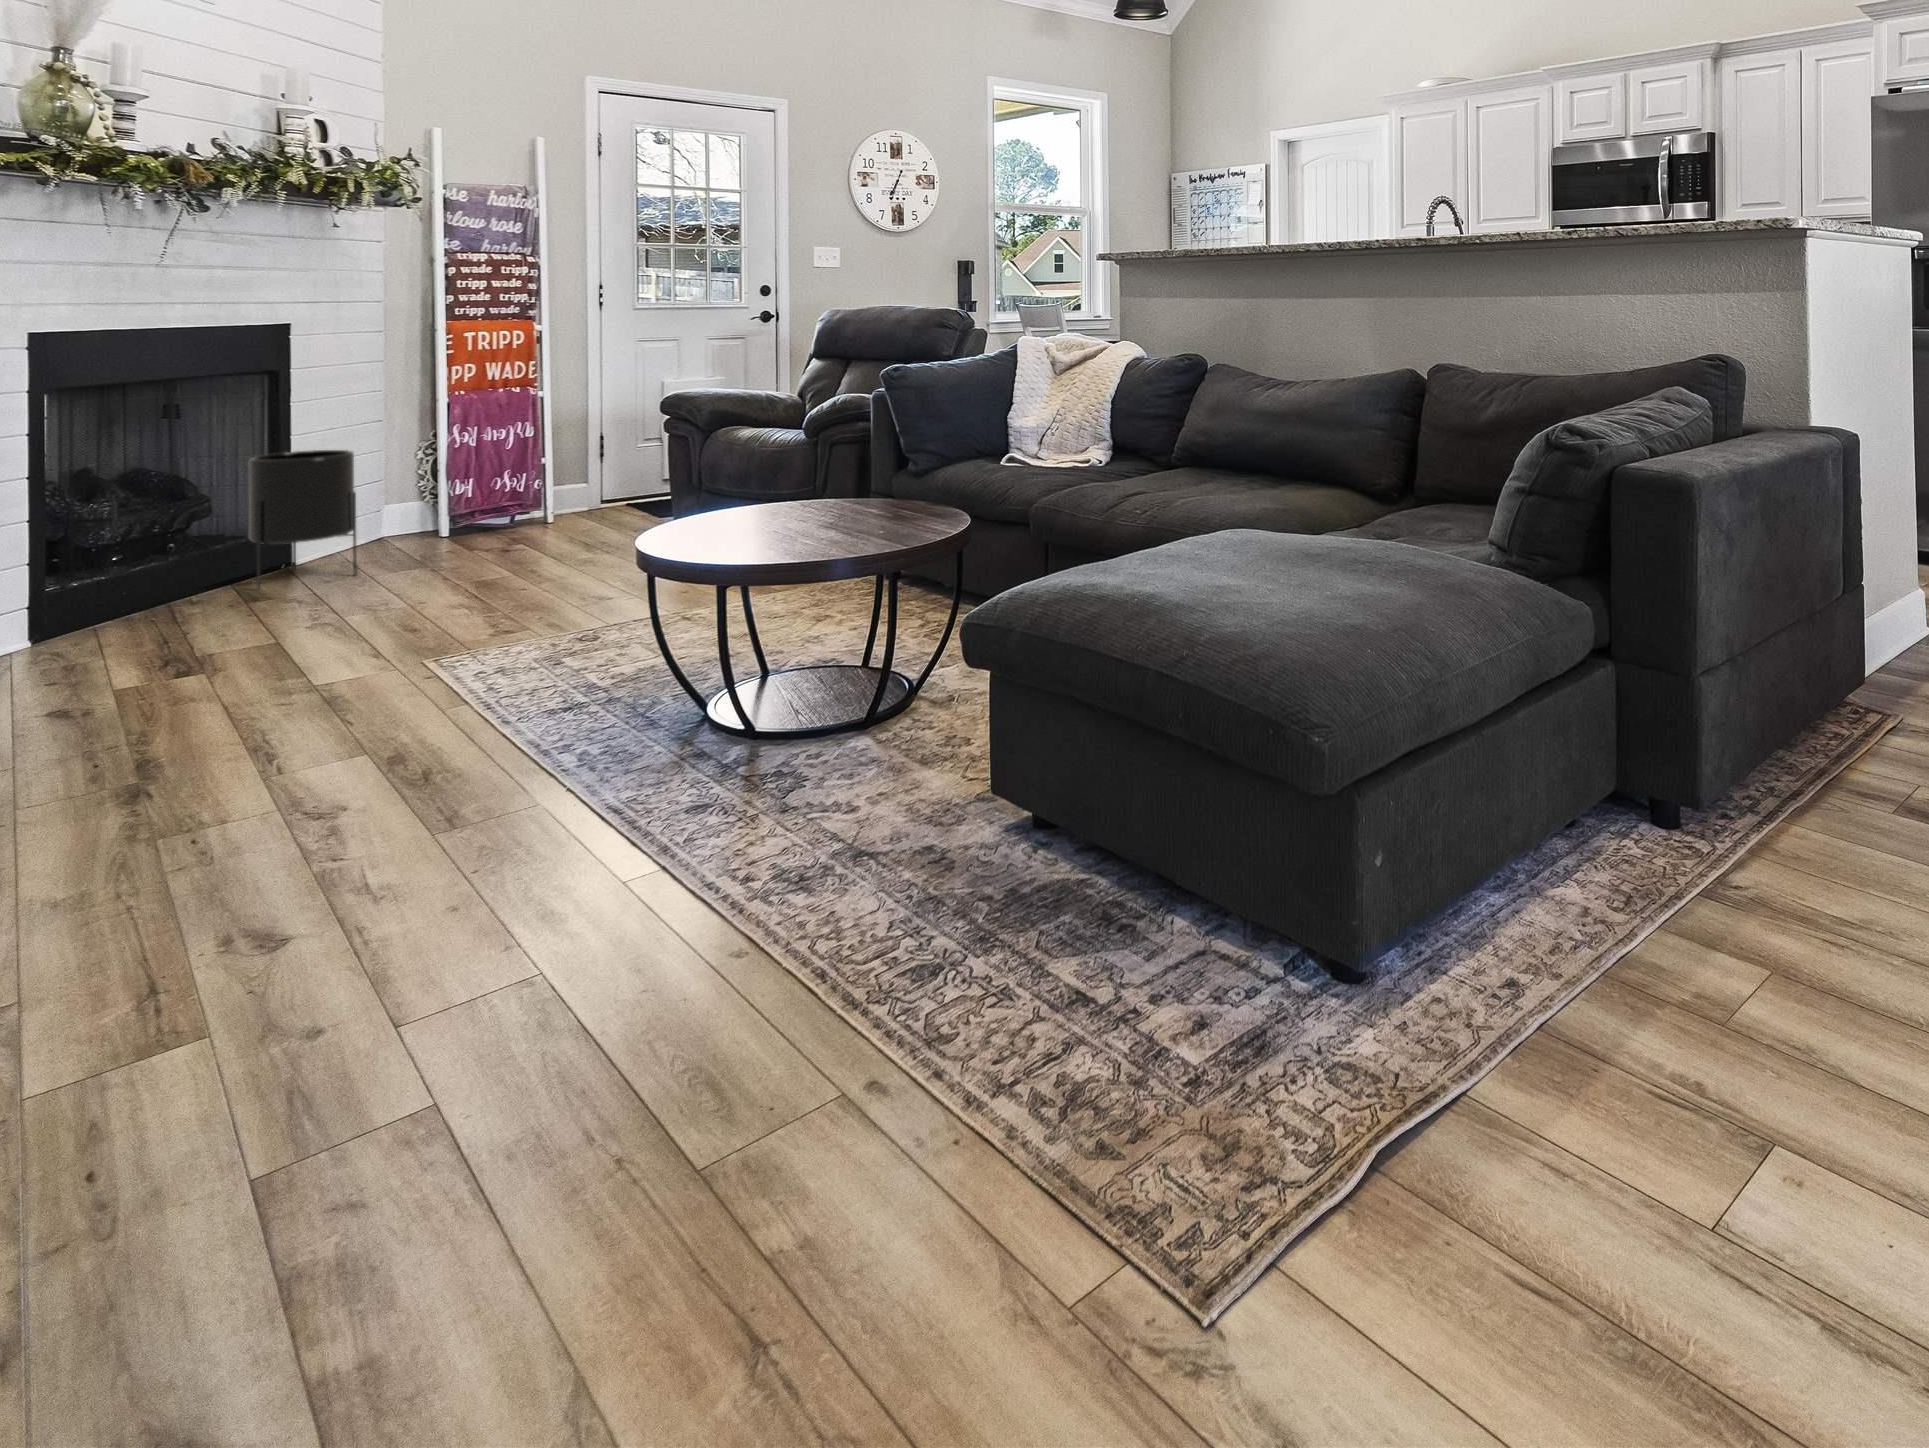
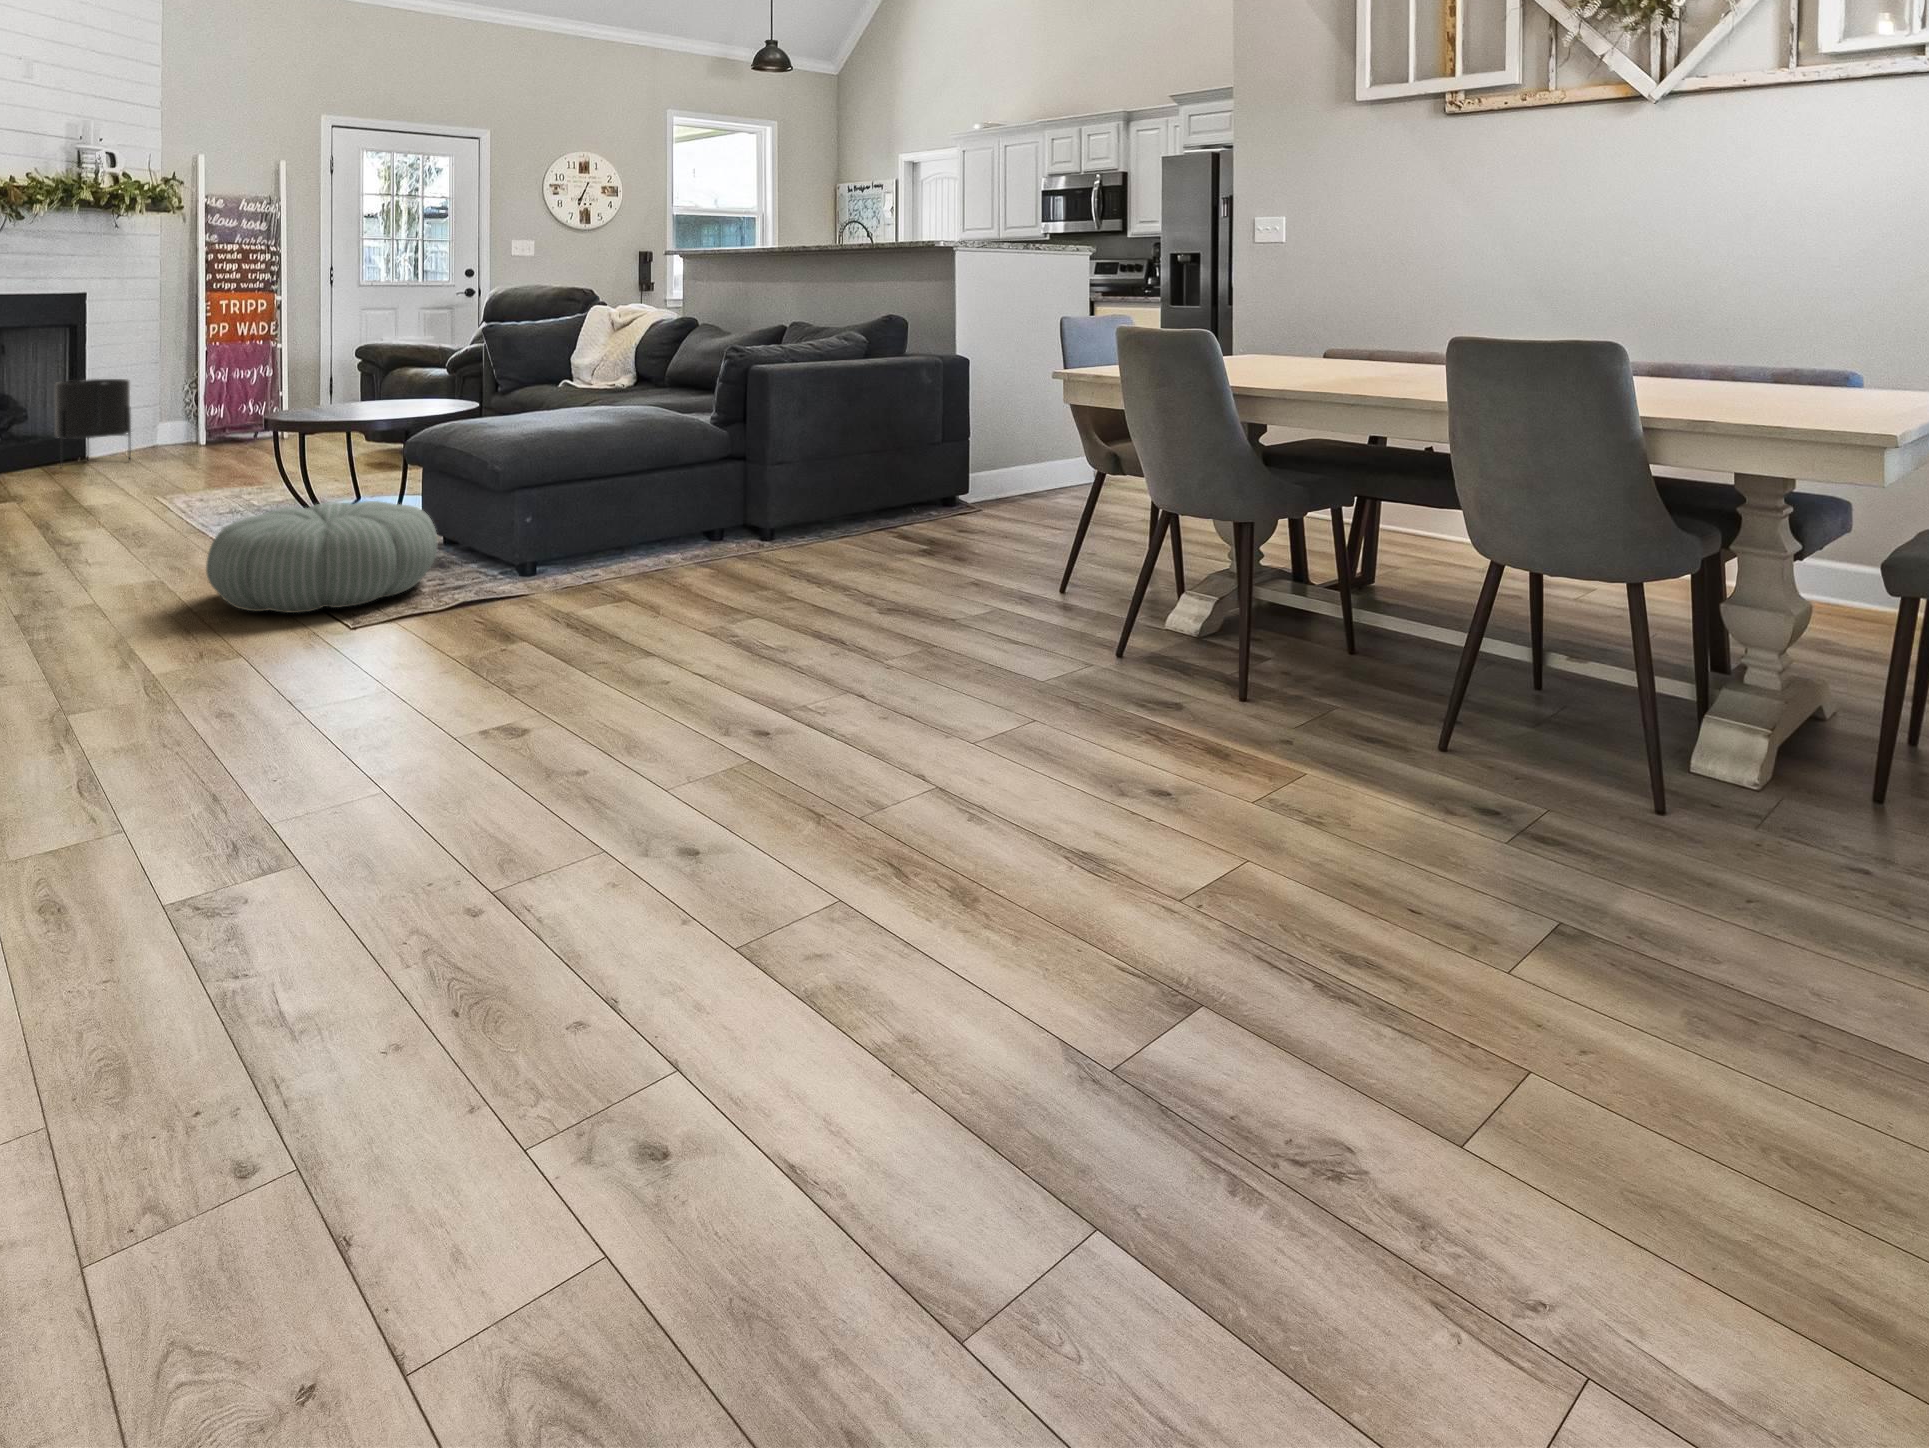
pouf: none [711,811,1231,1250] -> present [206,501,437,613]

